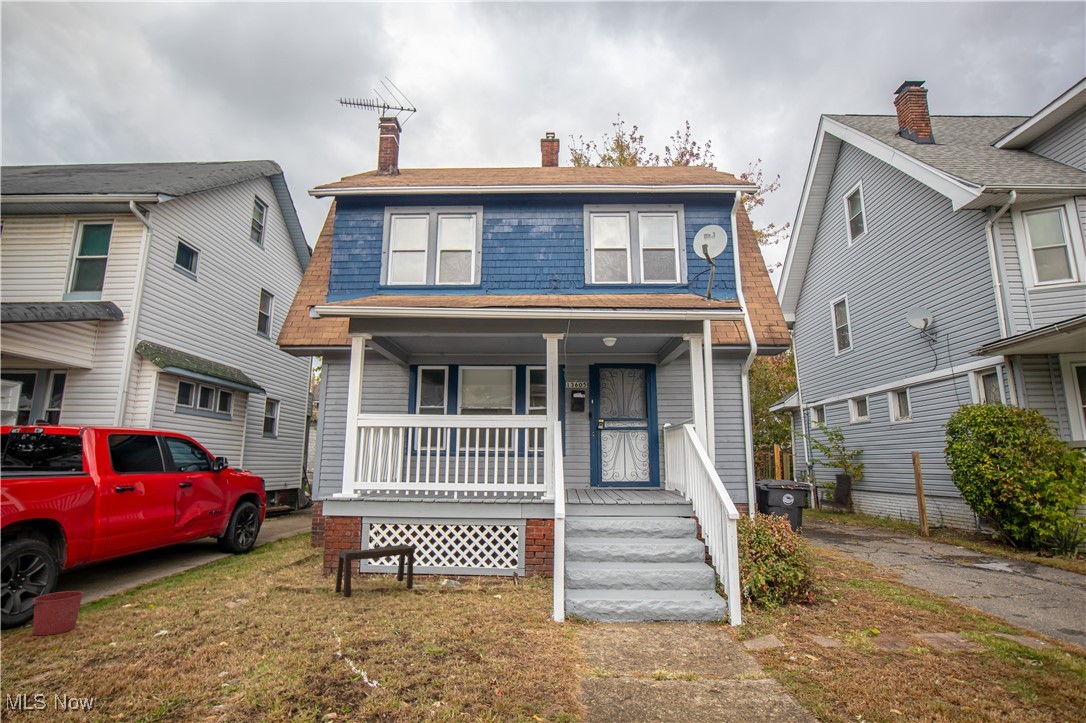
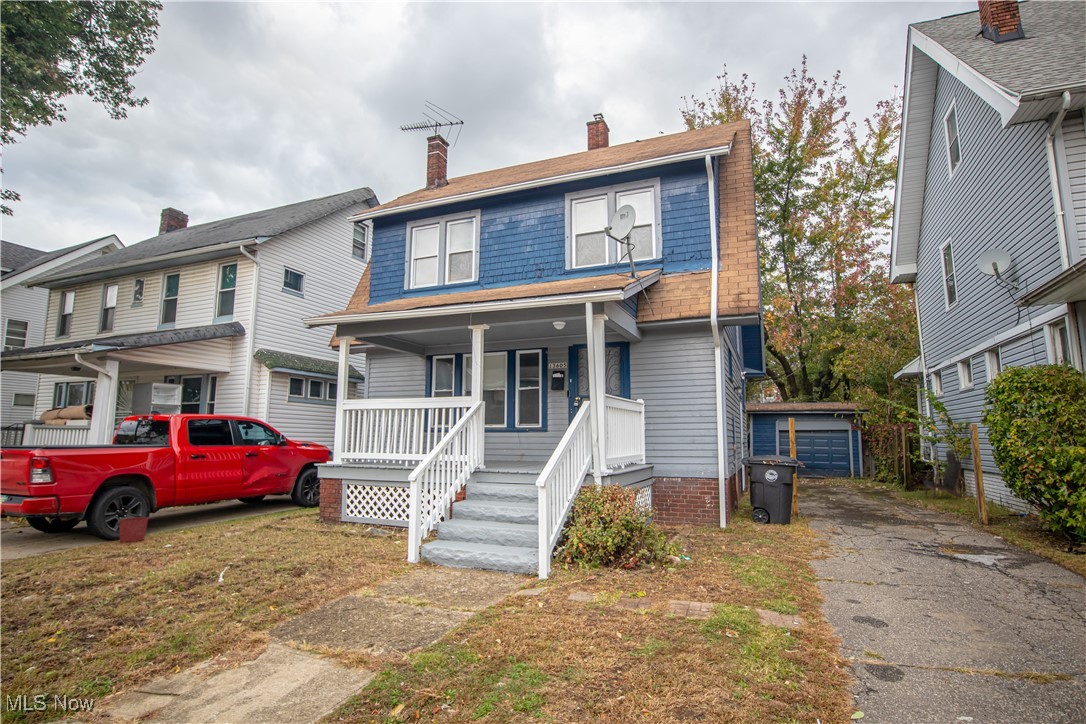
bench: present [335,544,415,597] -> none [313,500,372,536]

